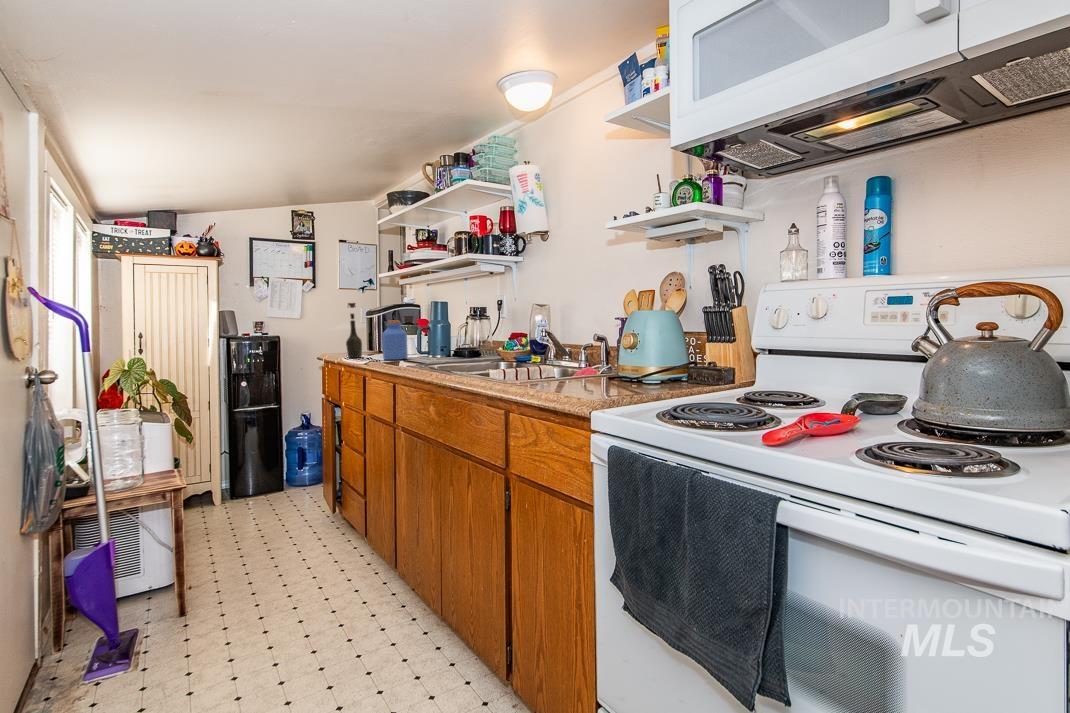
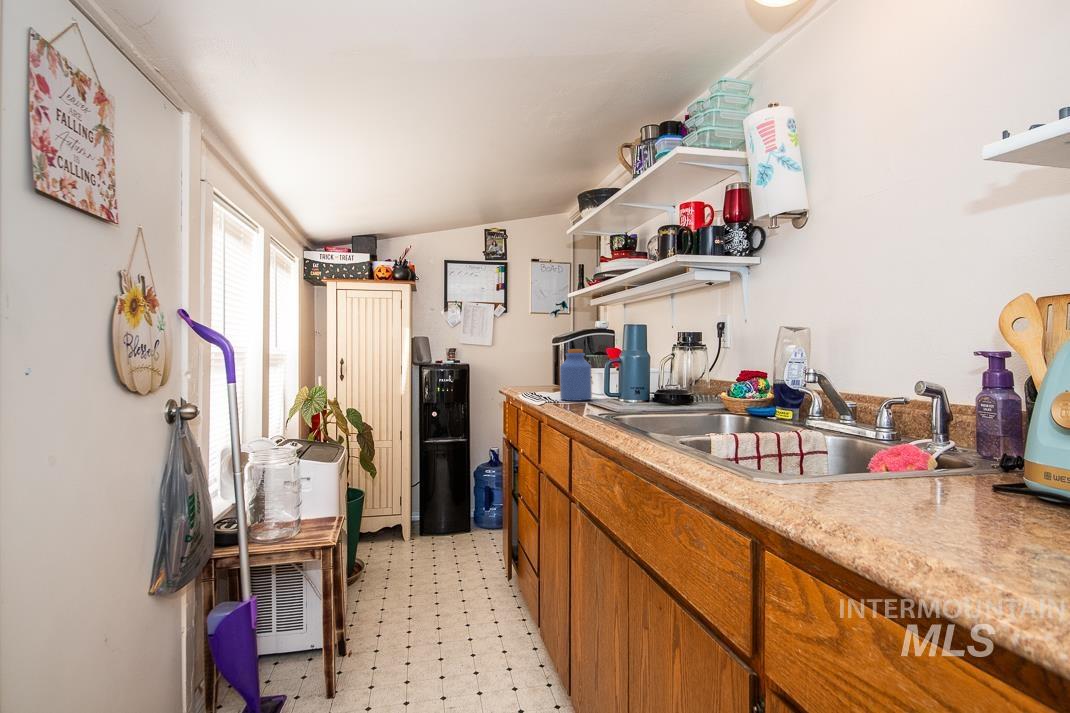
bottle: present [346,303,362,358] -> none [521,327,539,394]

